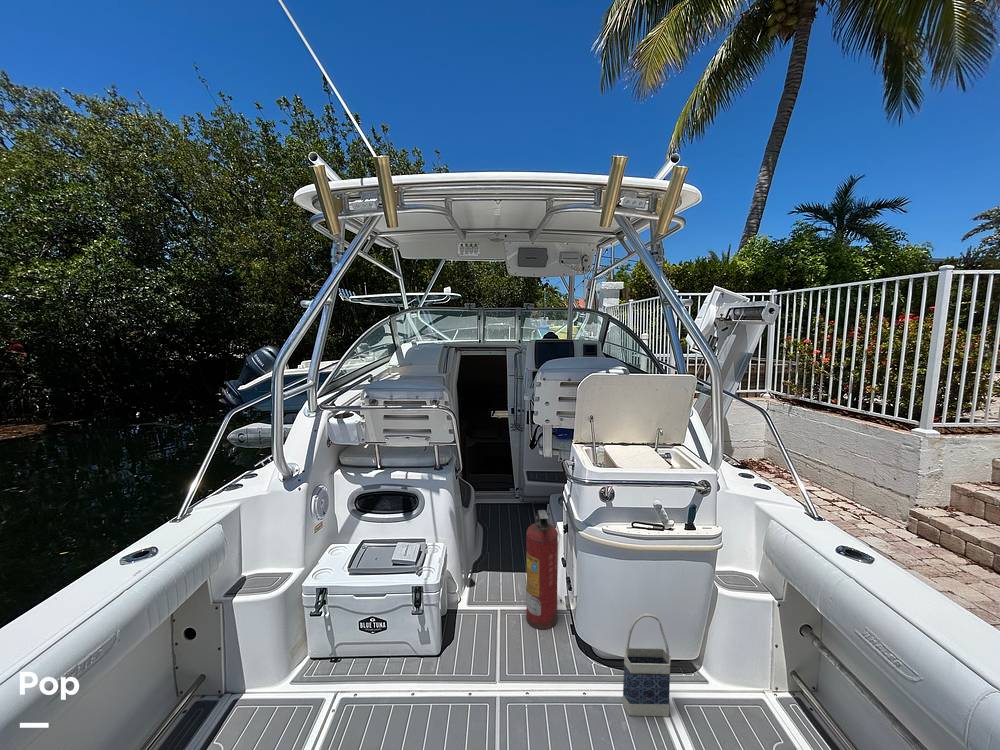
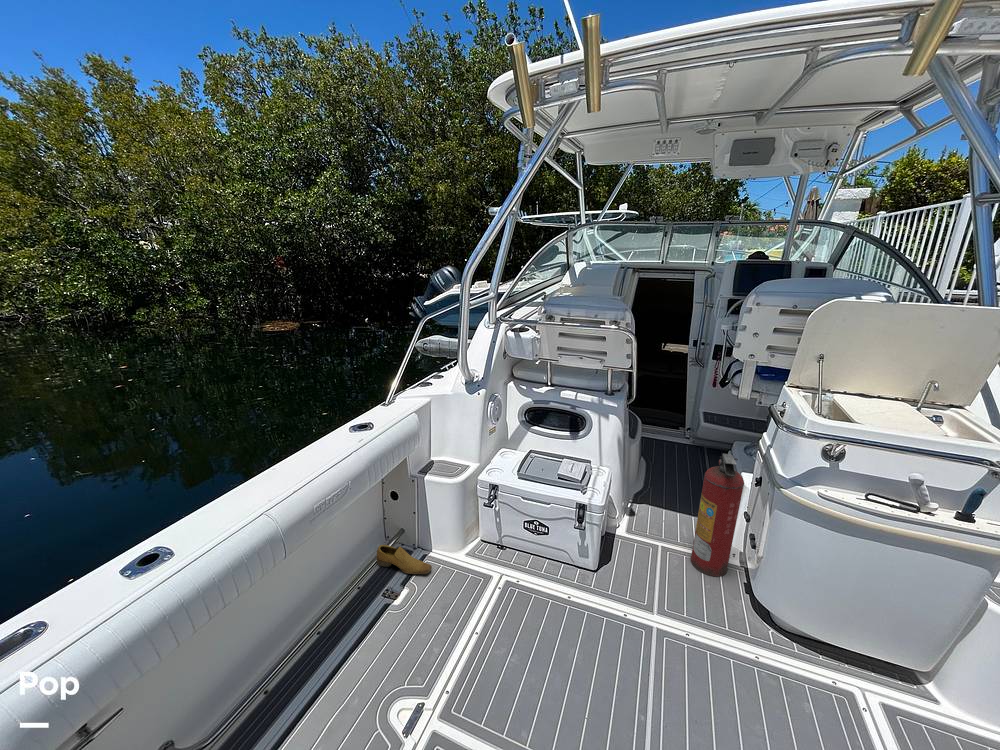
bag: present [623,613,671,717] -> none [806,597,888,714]
shoe: none [167,694,247,728] -> present [376,545,432,574]

